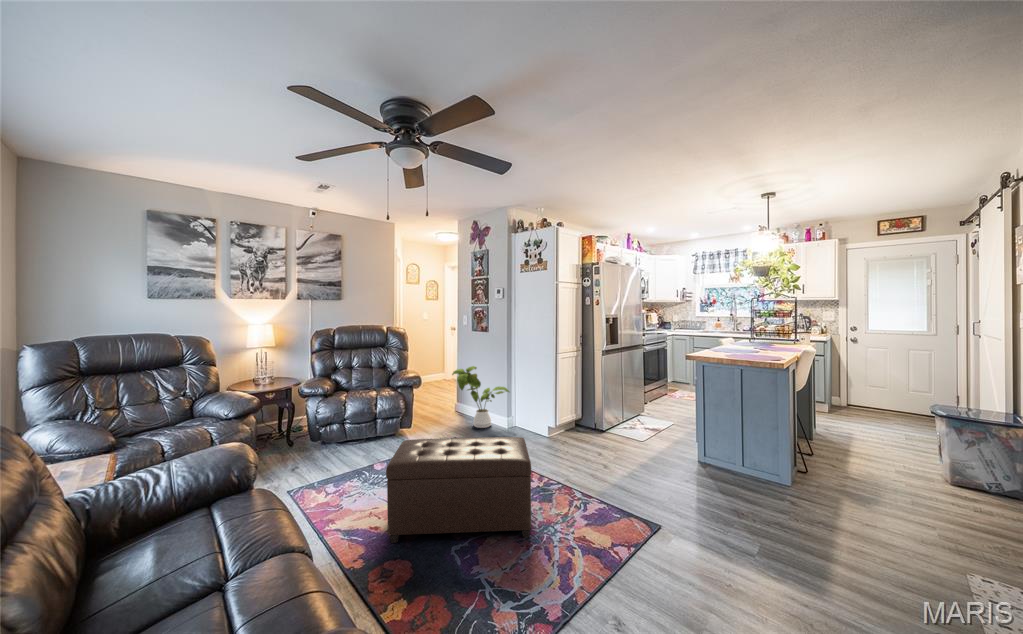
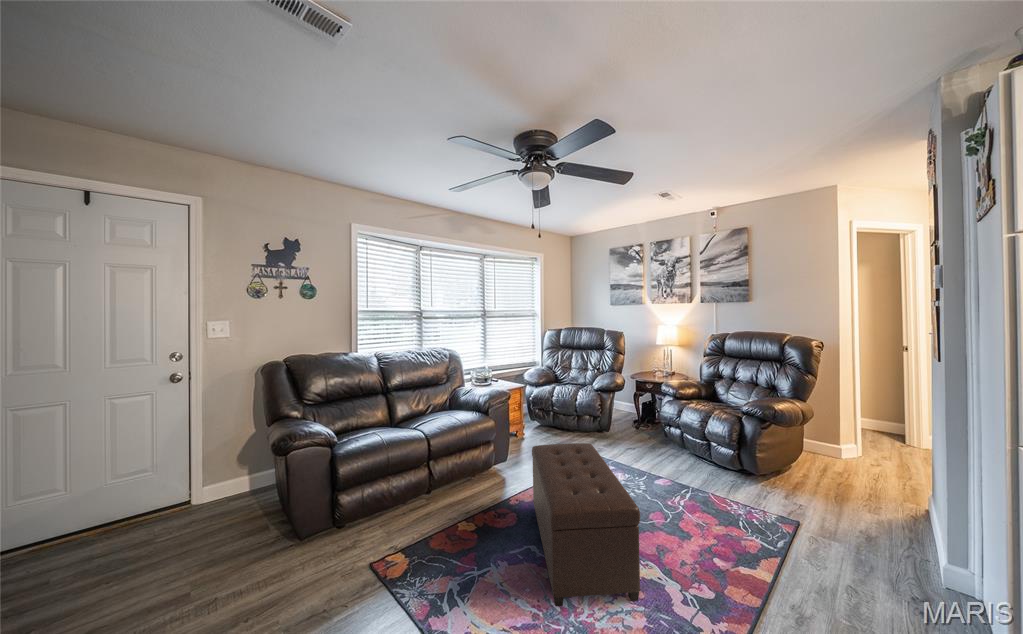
house plant: present [452,366,509,428] -> none [803,413,949,546]

